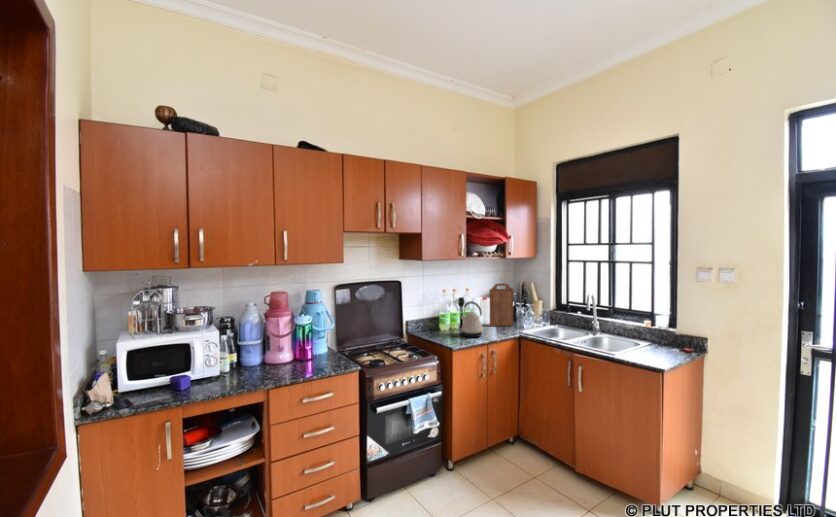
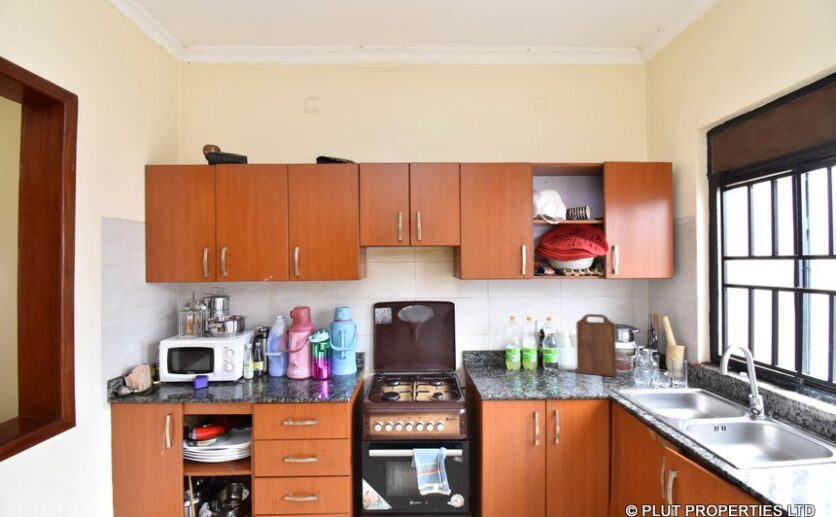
kettle: present [461,302,483,337] -> none [516,336,546,385]

